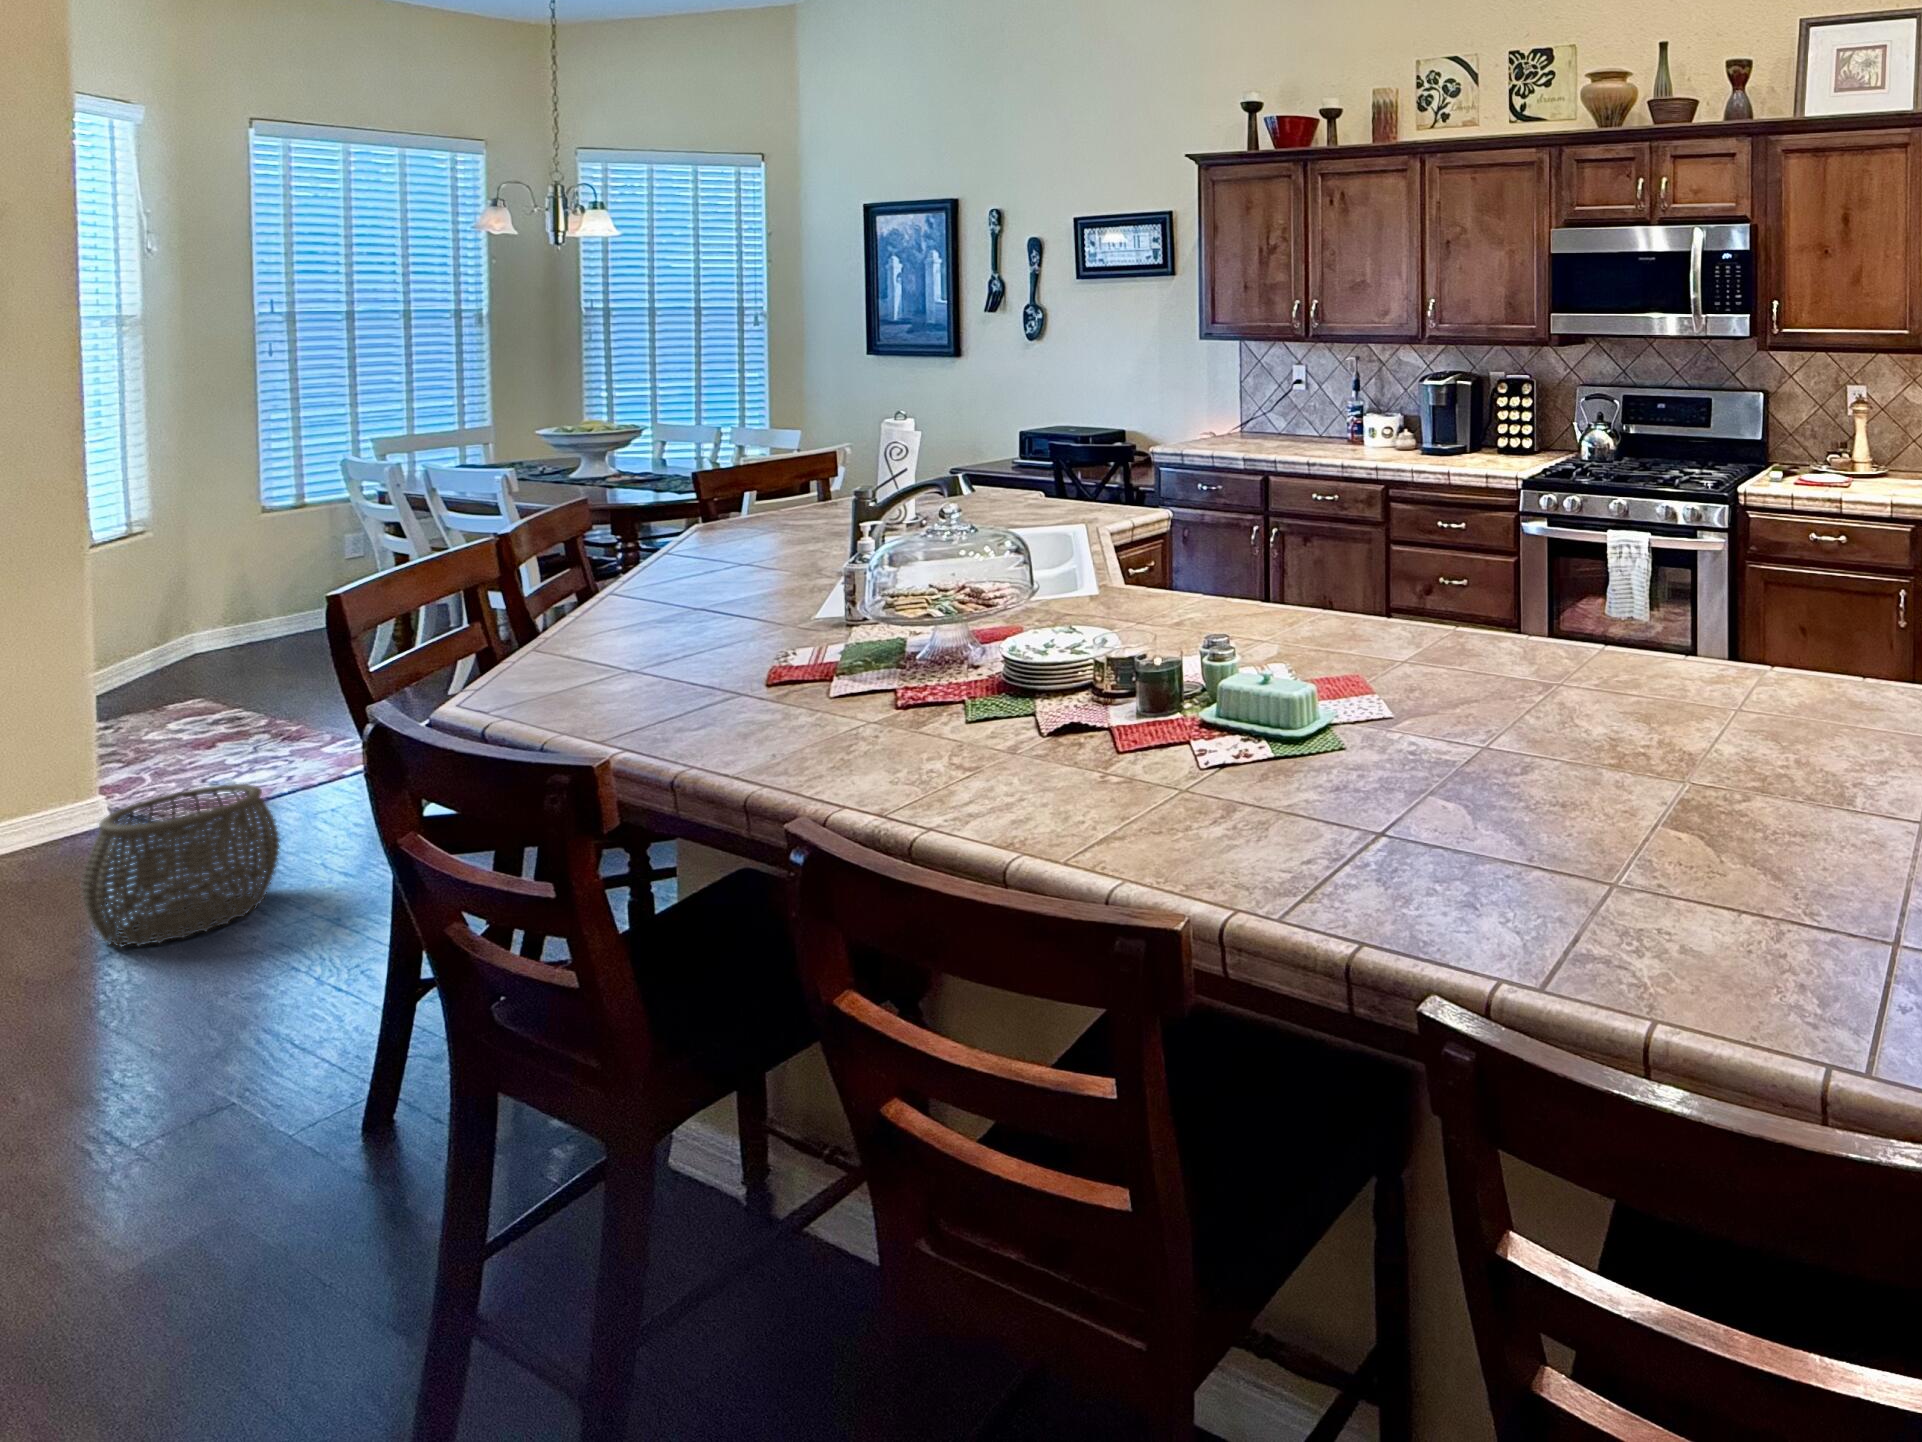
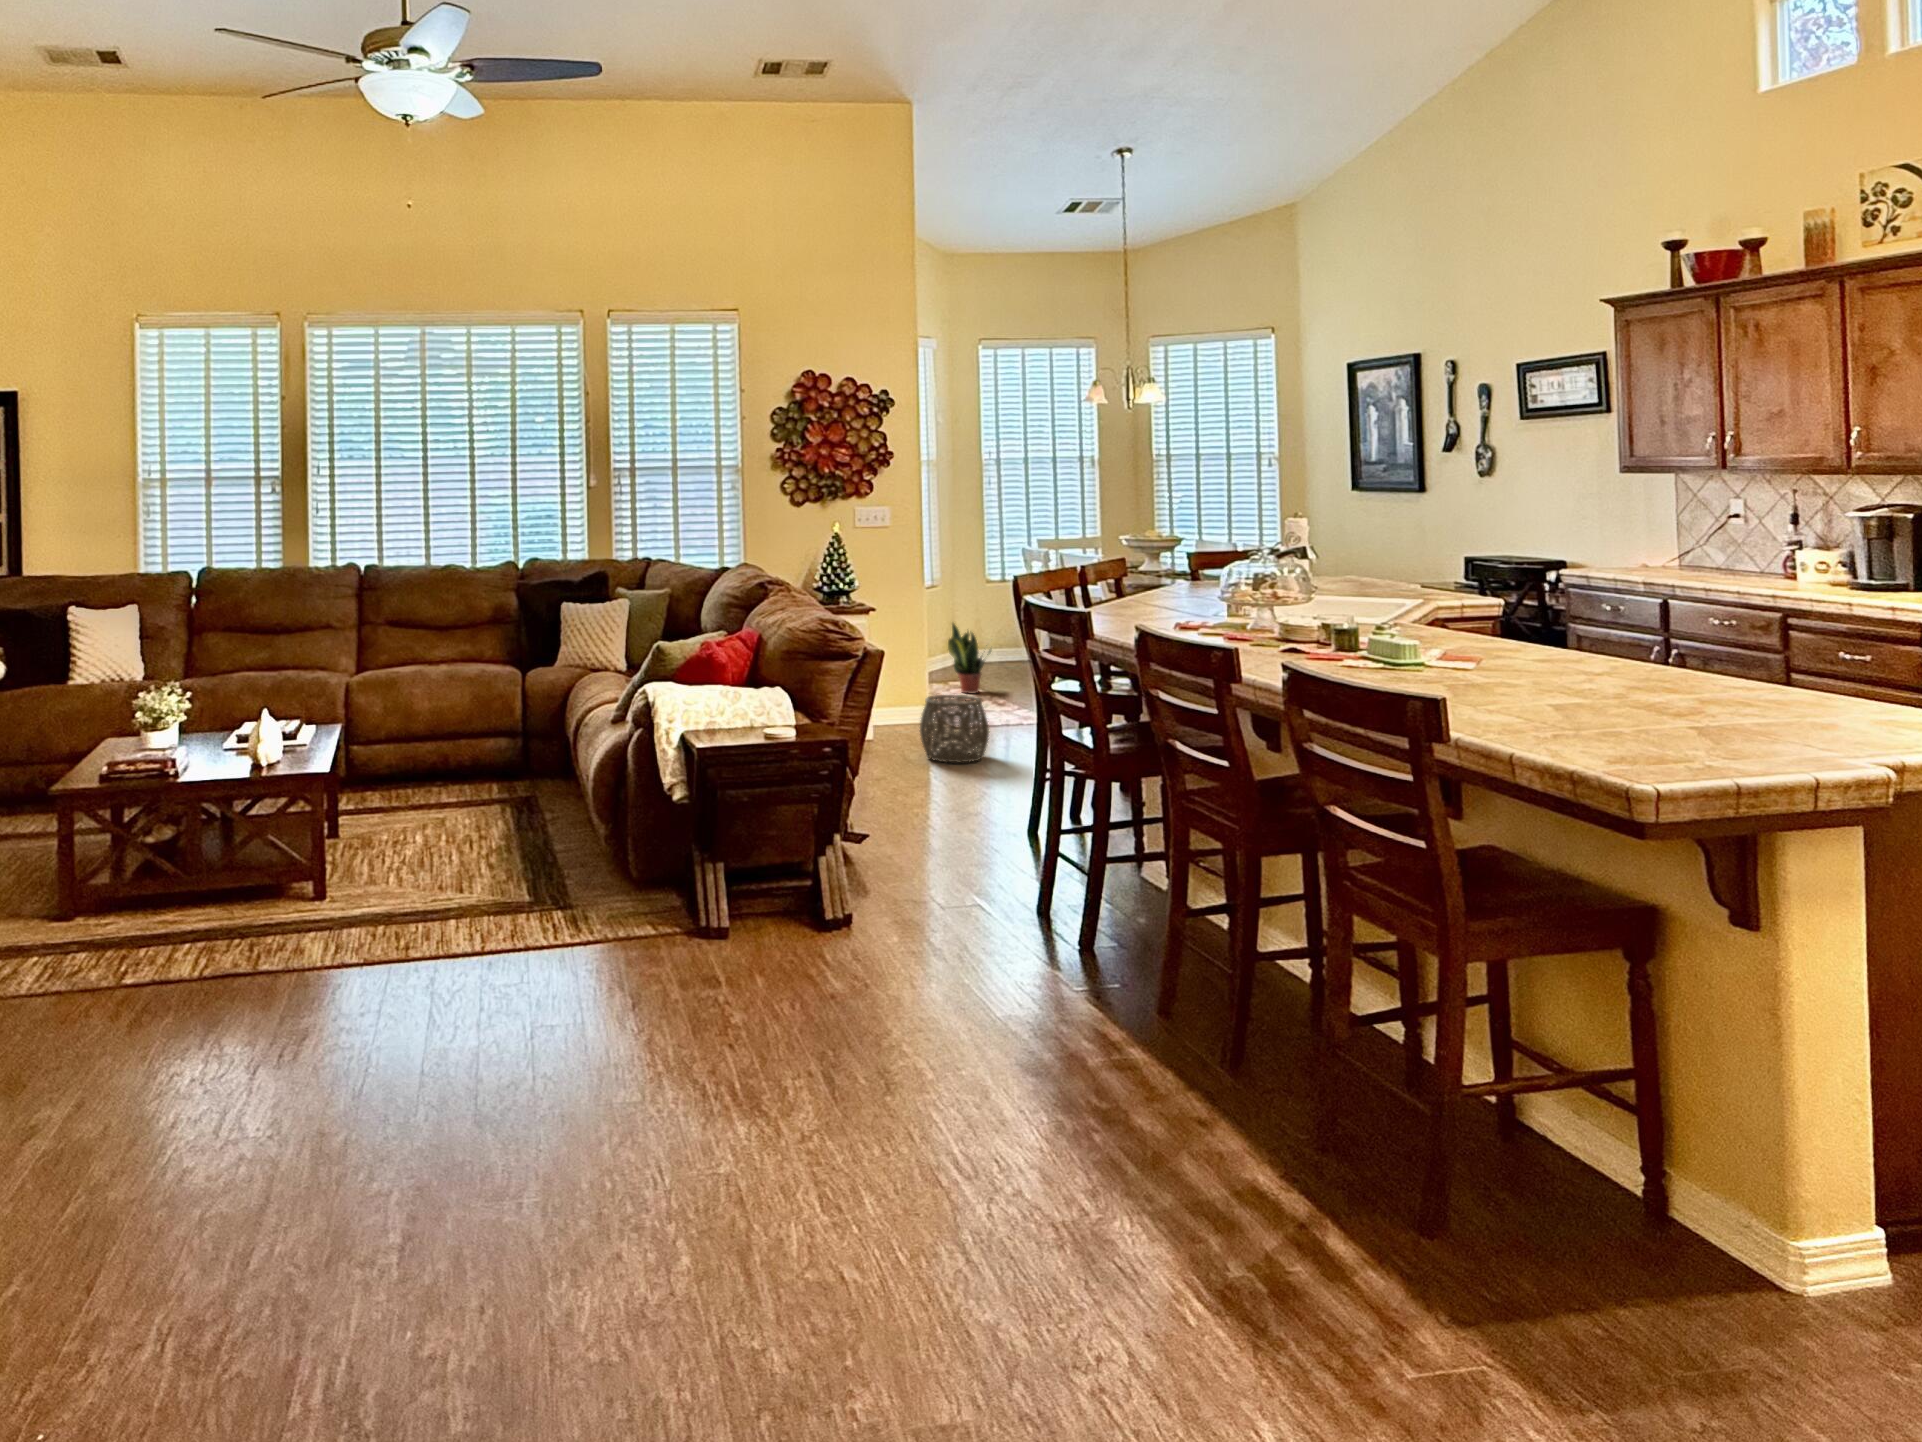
potted plant: none [165,610,276,734] -> present [948,623,991,694]

